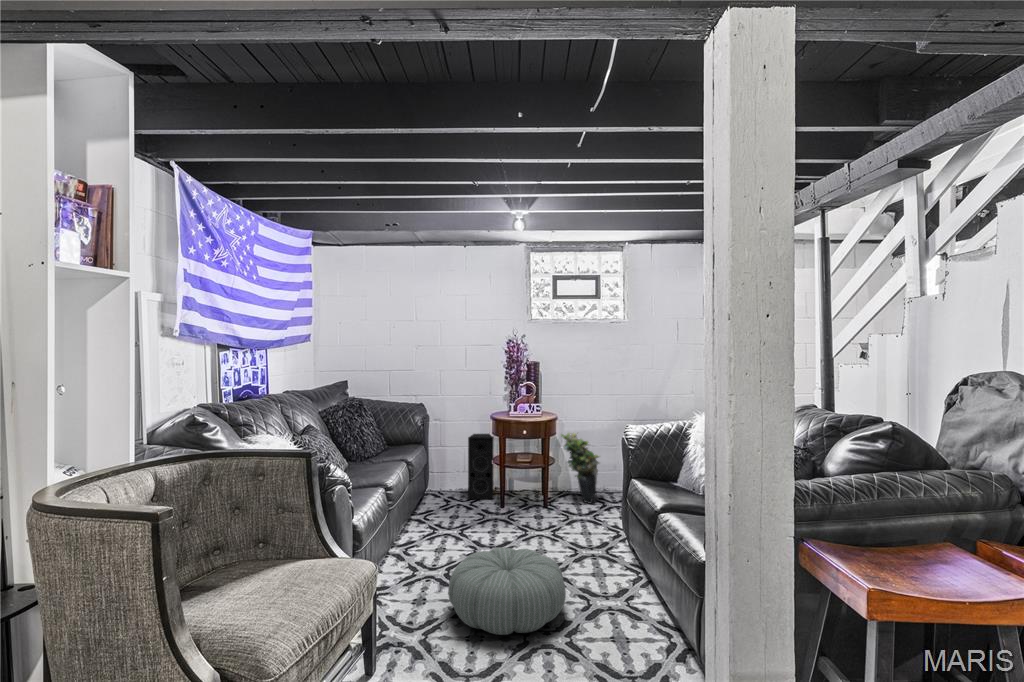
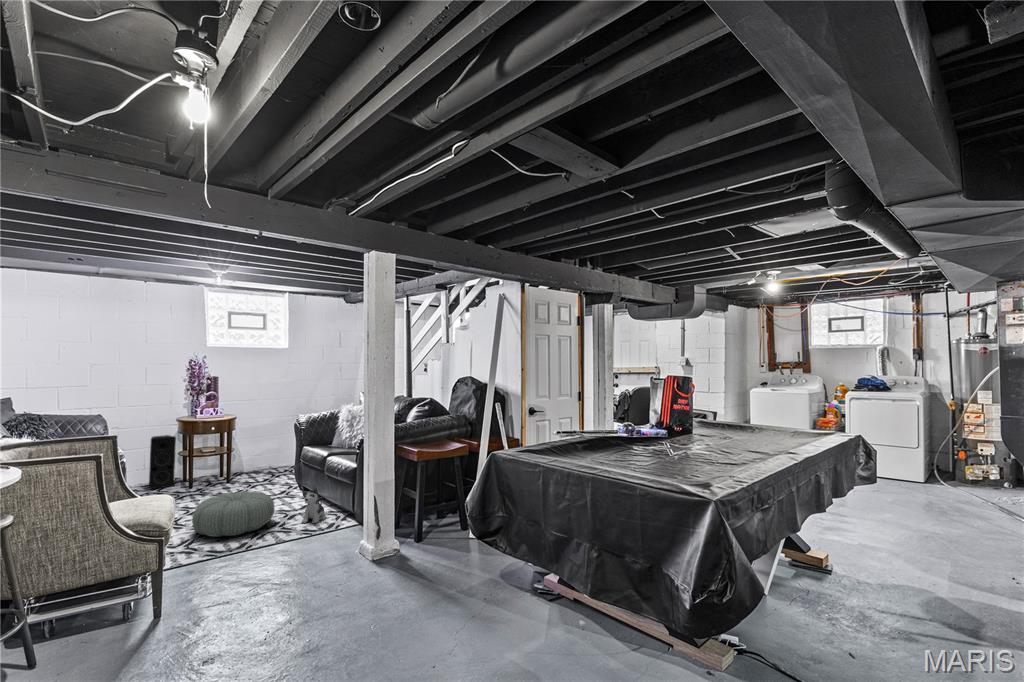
potted plant: present [561,433,599,503] -> none [235,426,268,476]
plush toy: none [605,577,651,652] -> present [301,487,326,523]

